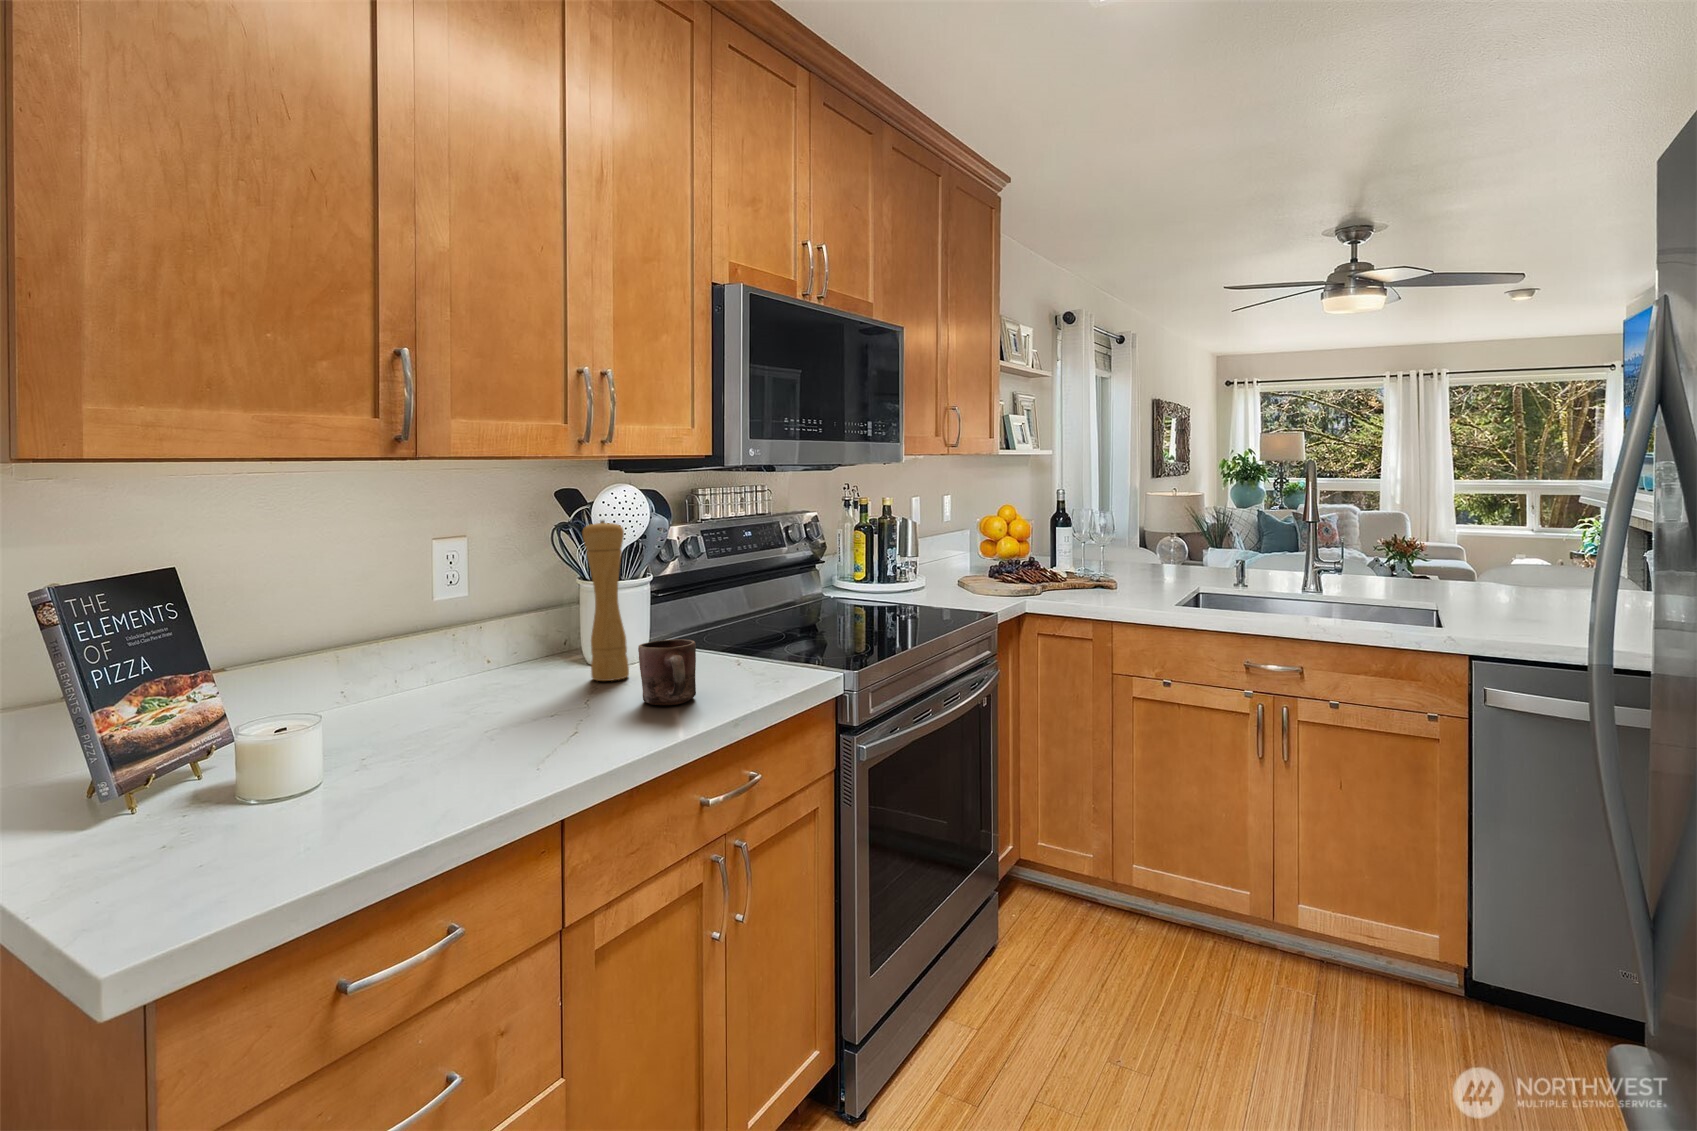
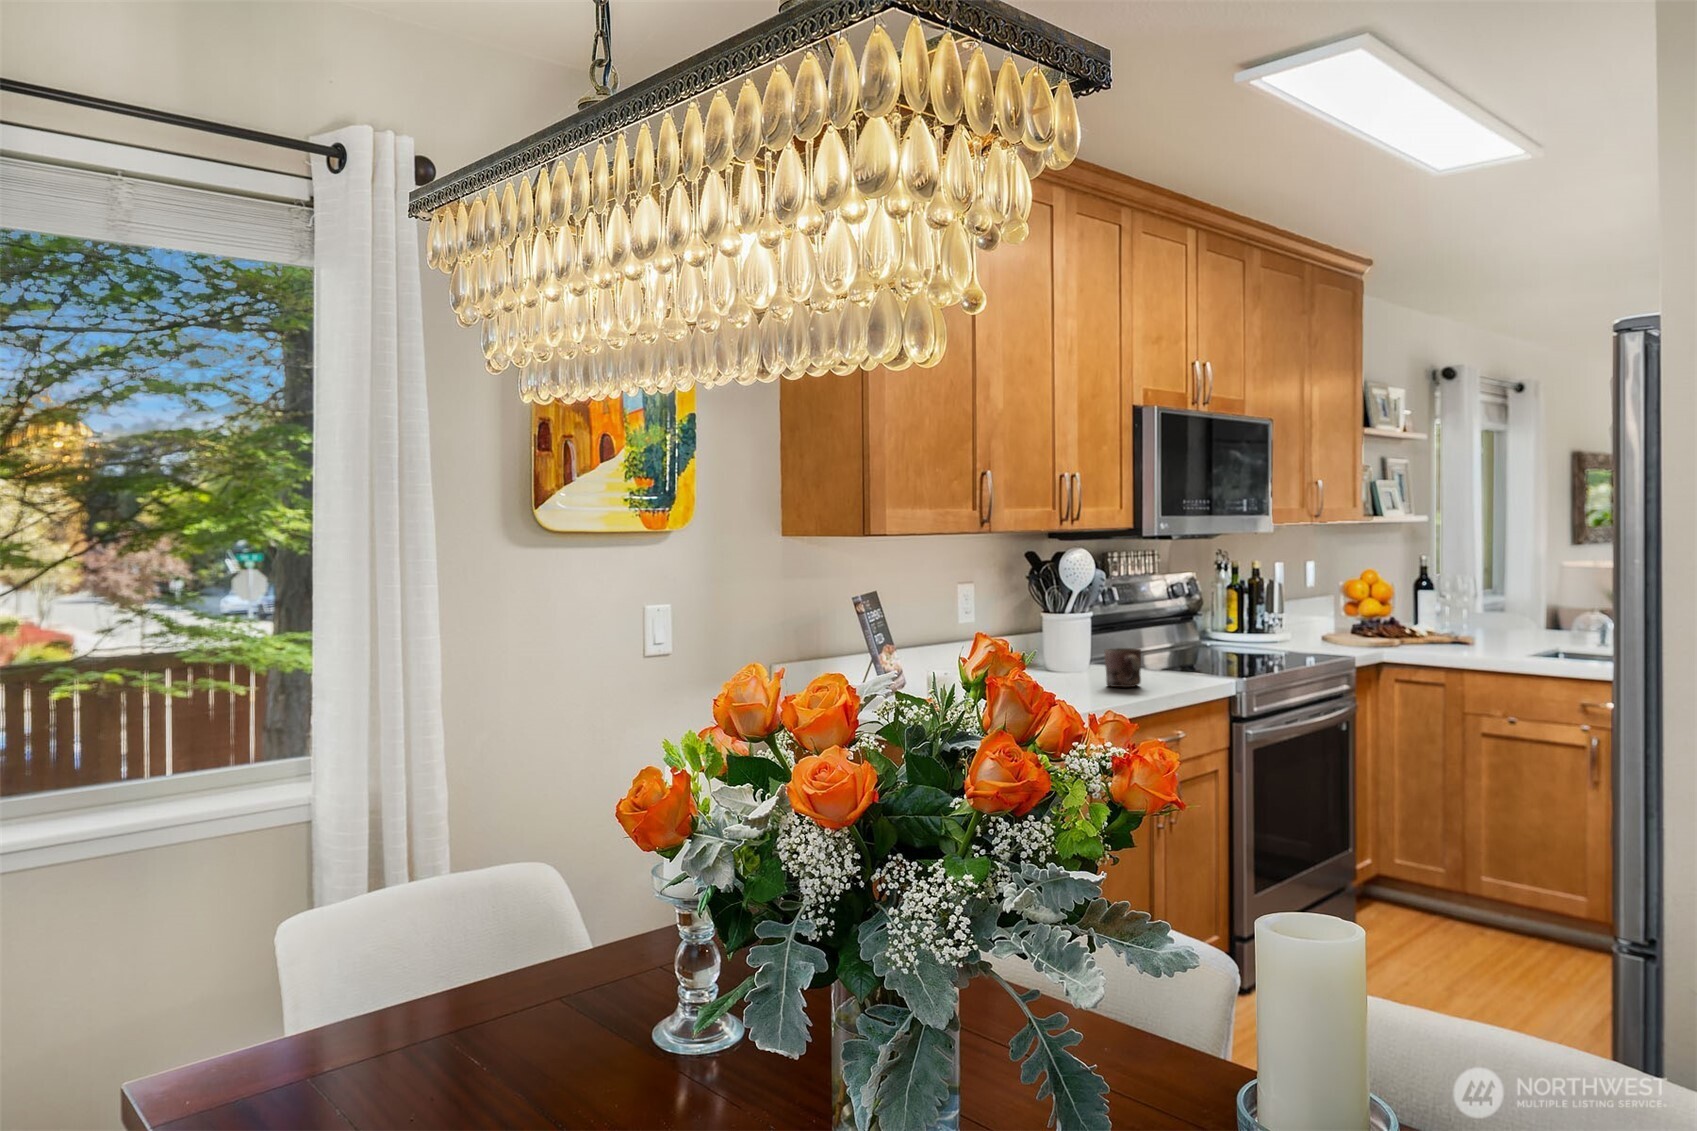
pepper mill: present [582,520,629,681] -> none [1057,572,1085,678]

